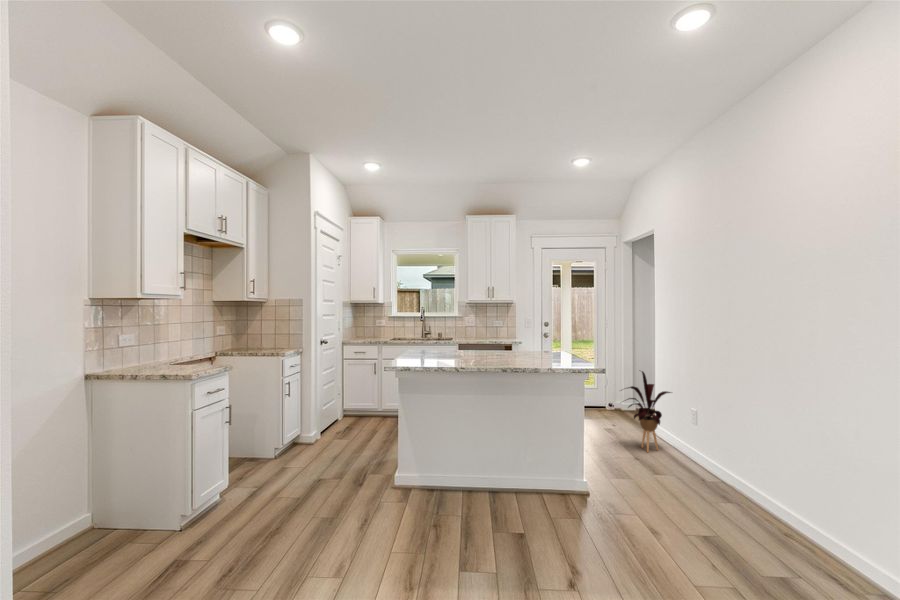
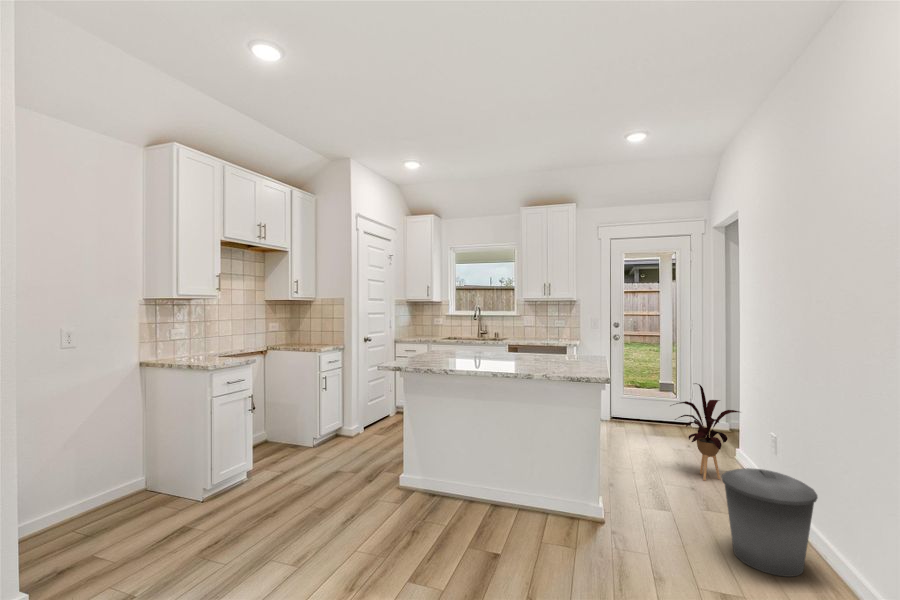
trash can: none [689,435,763,518] -> present [722,468,818,577]

